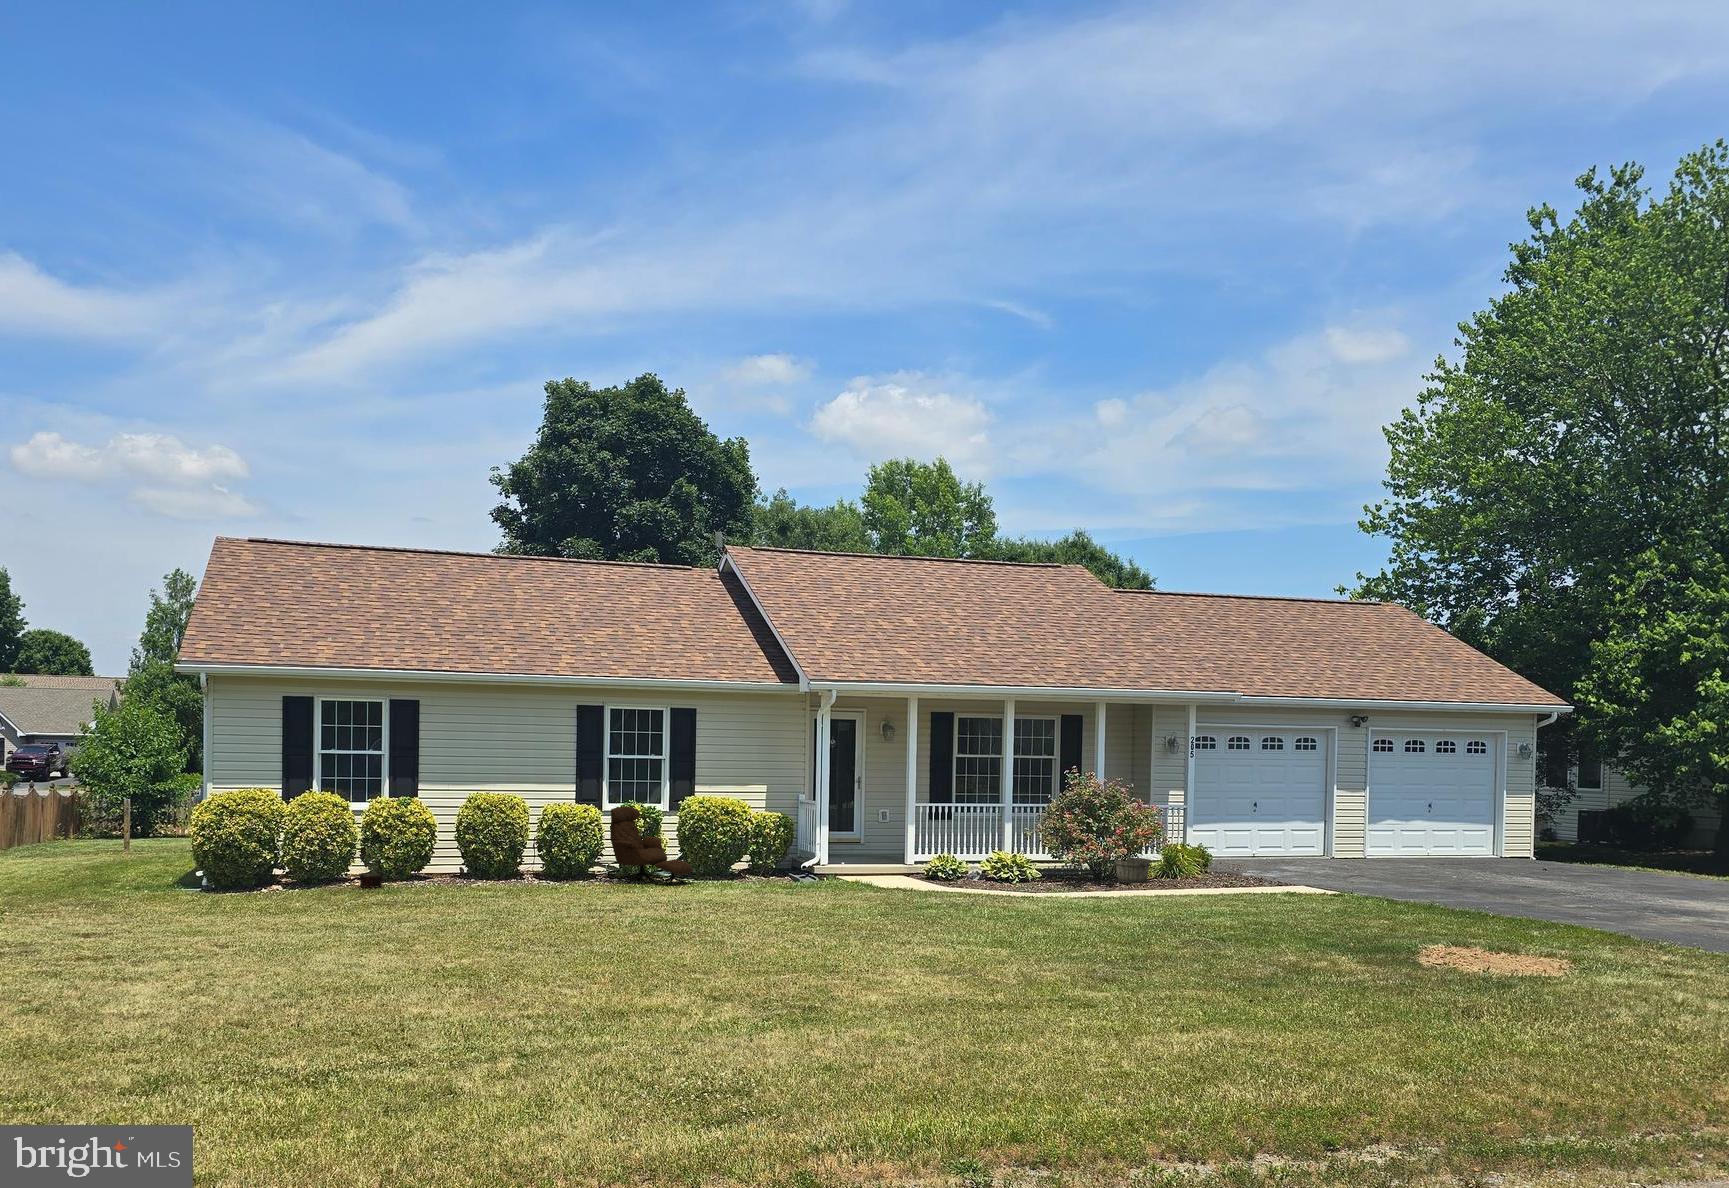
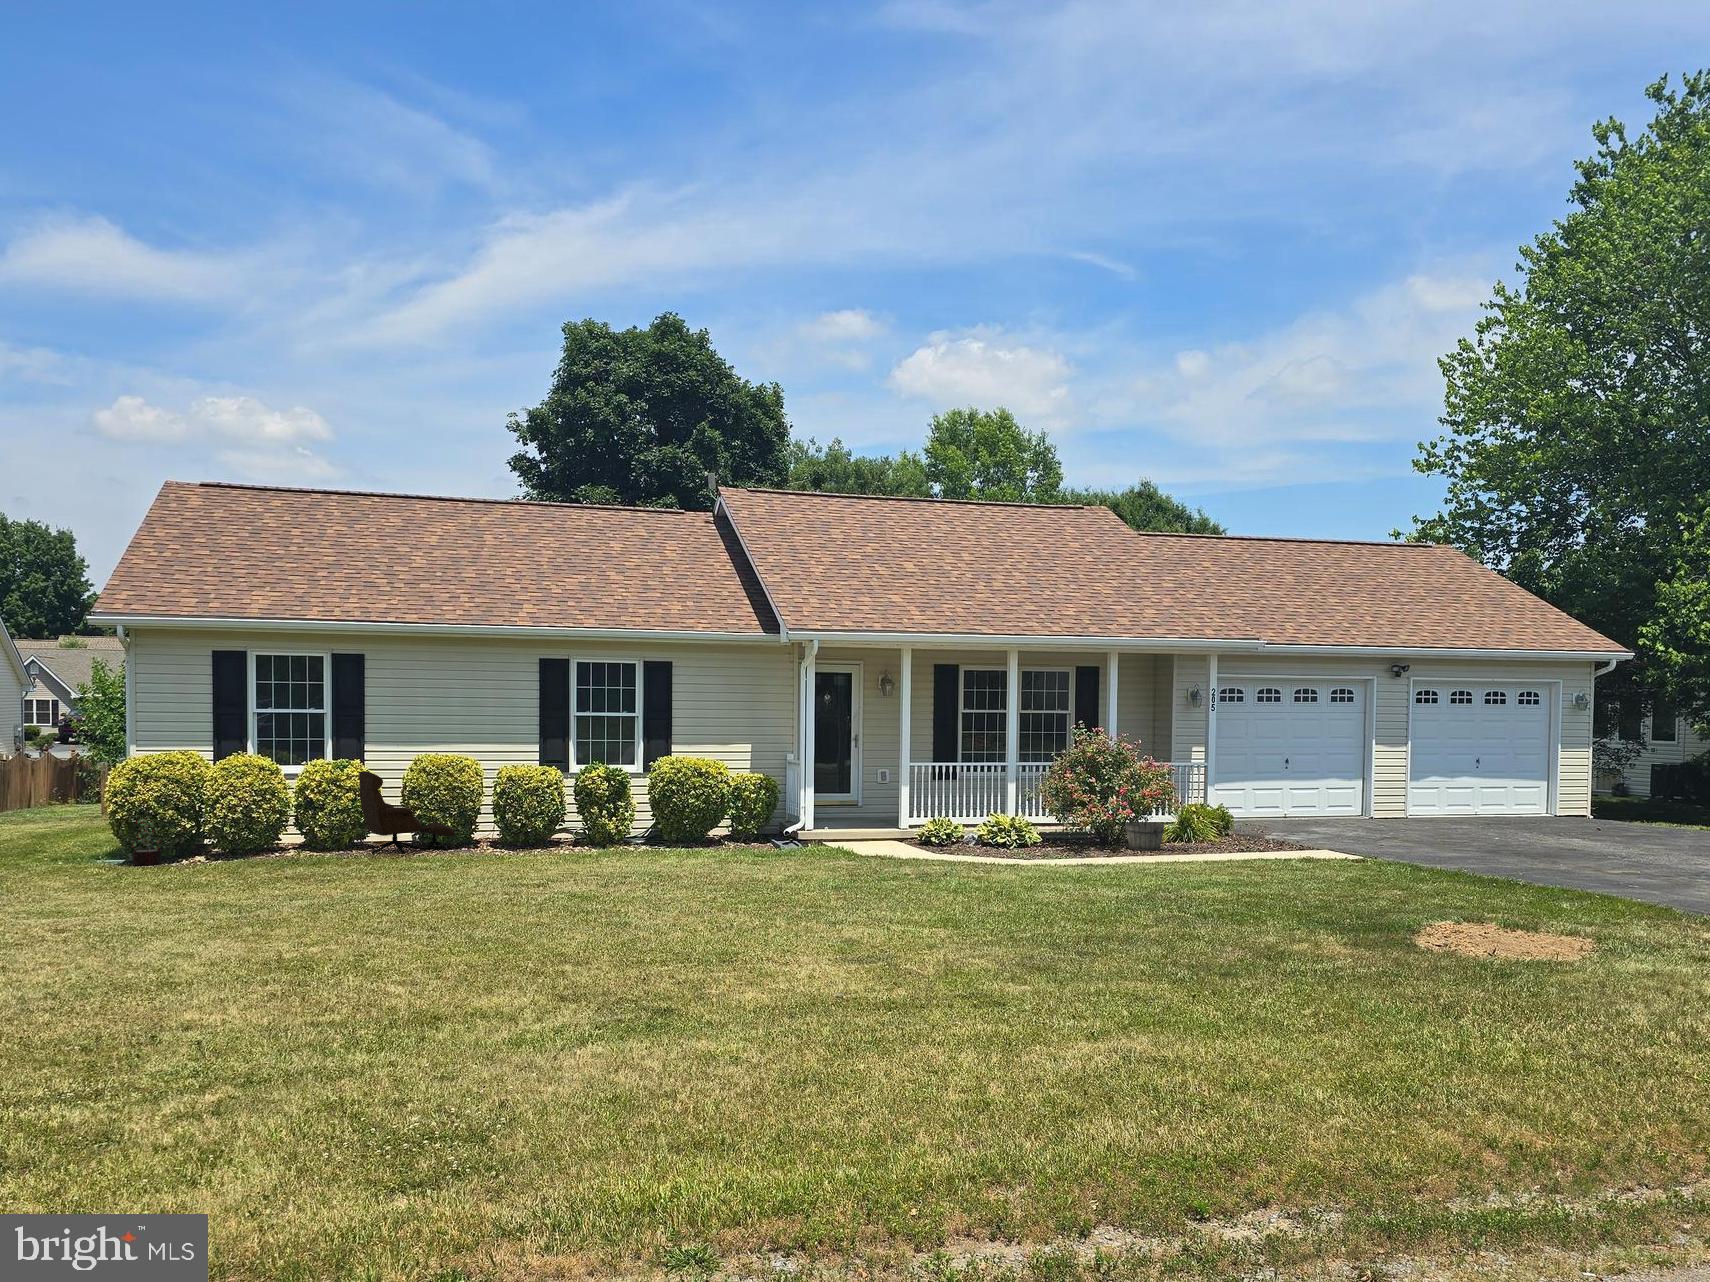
lounge chair: present [610,807,693,886] -> present [359,771,455,854]
decorative plant: present [360,848,383,888] -> present [132,819,162,866]

